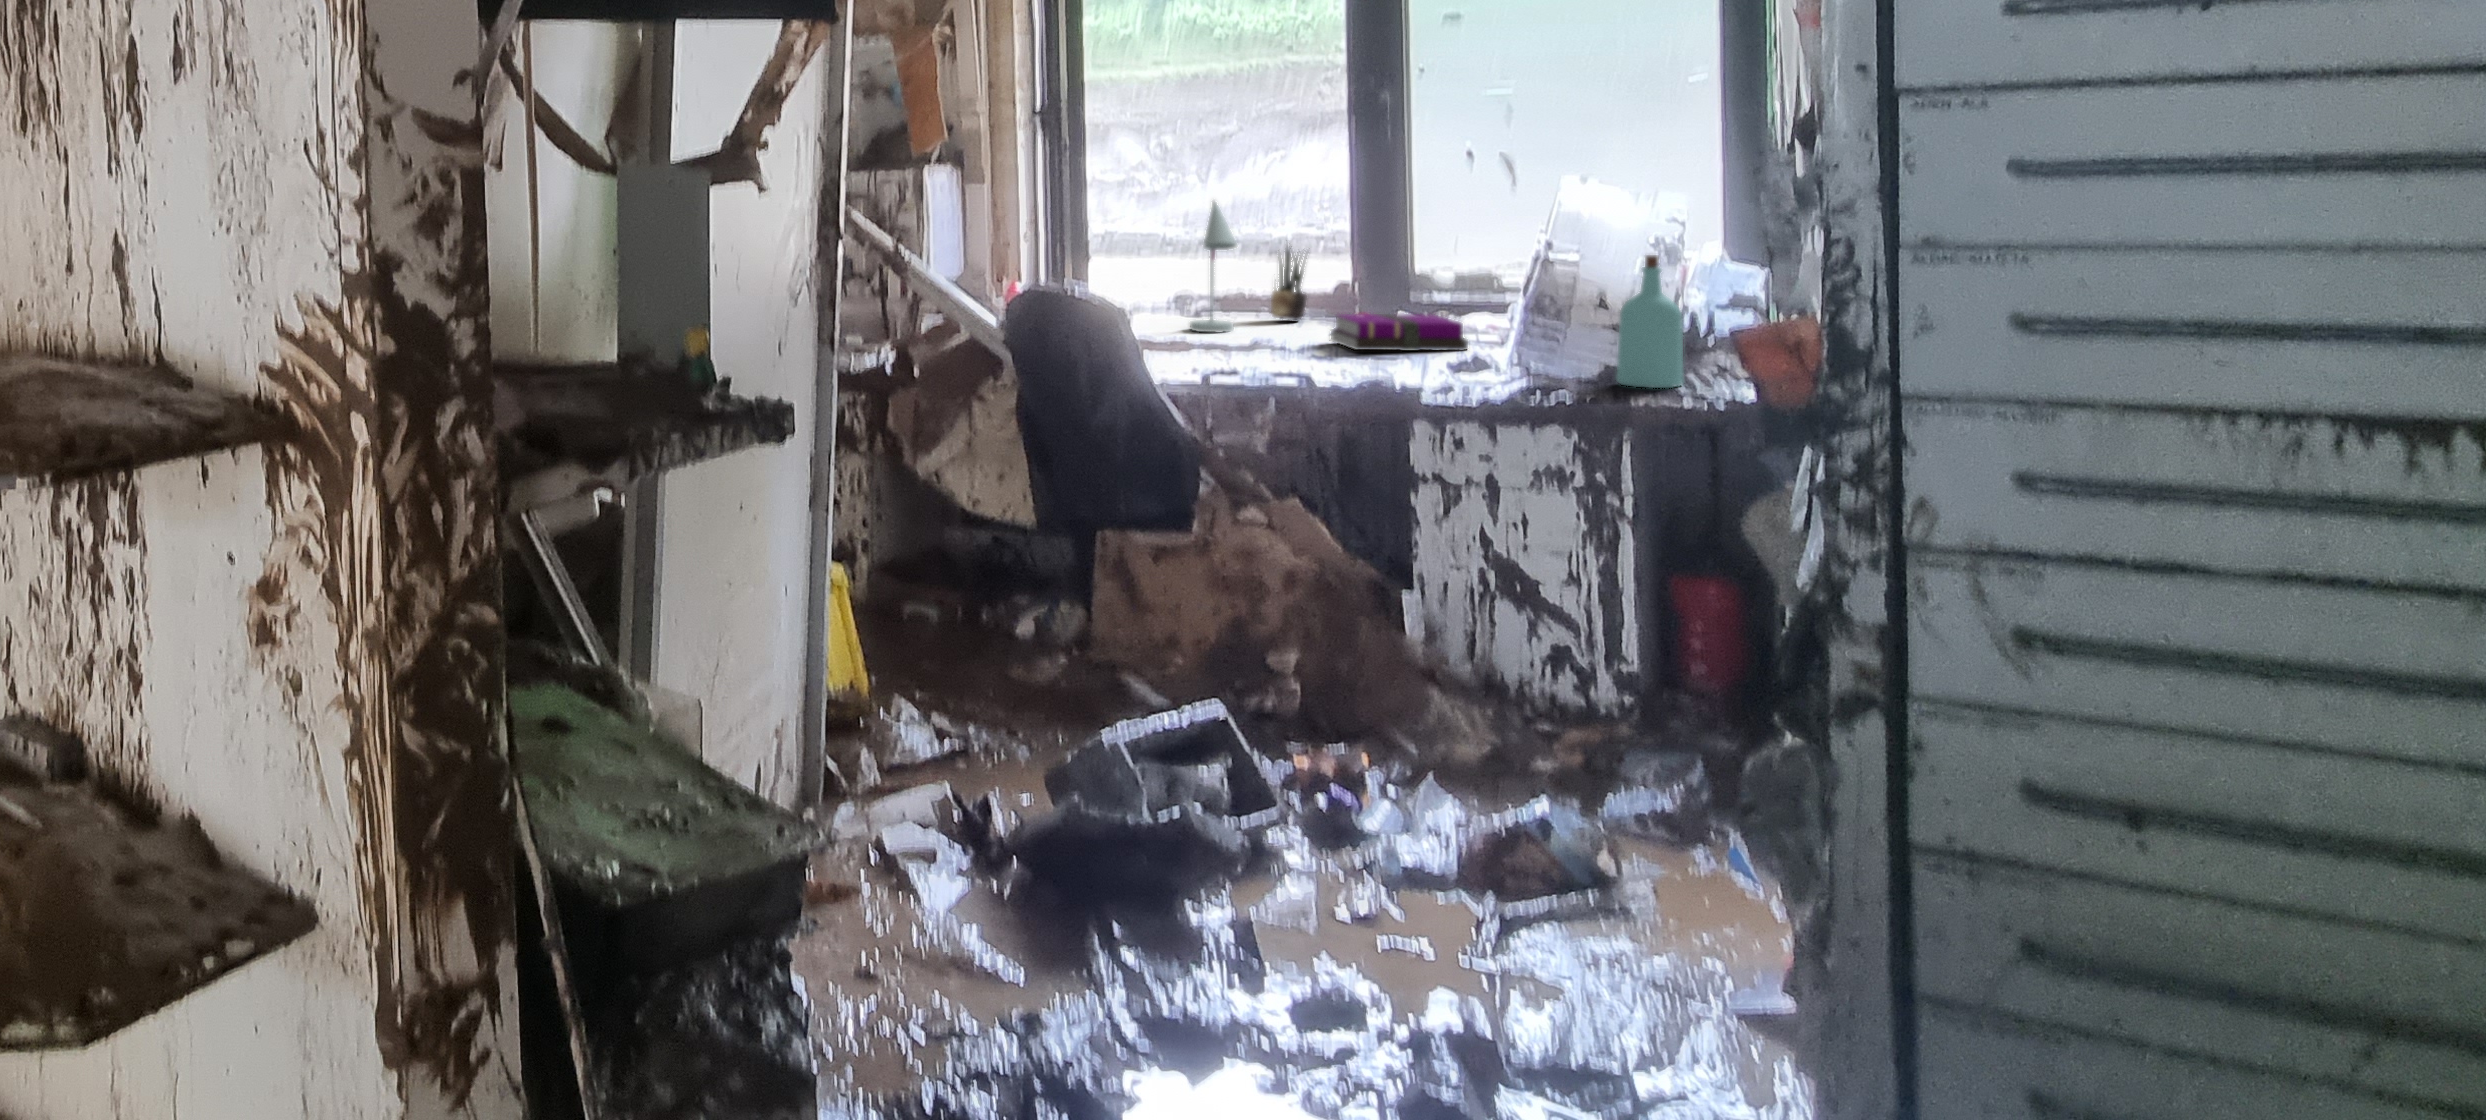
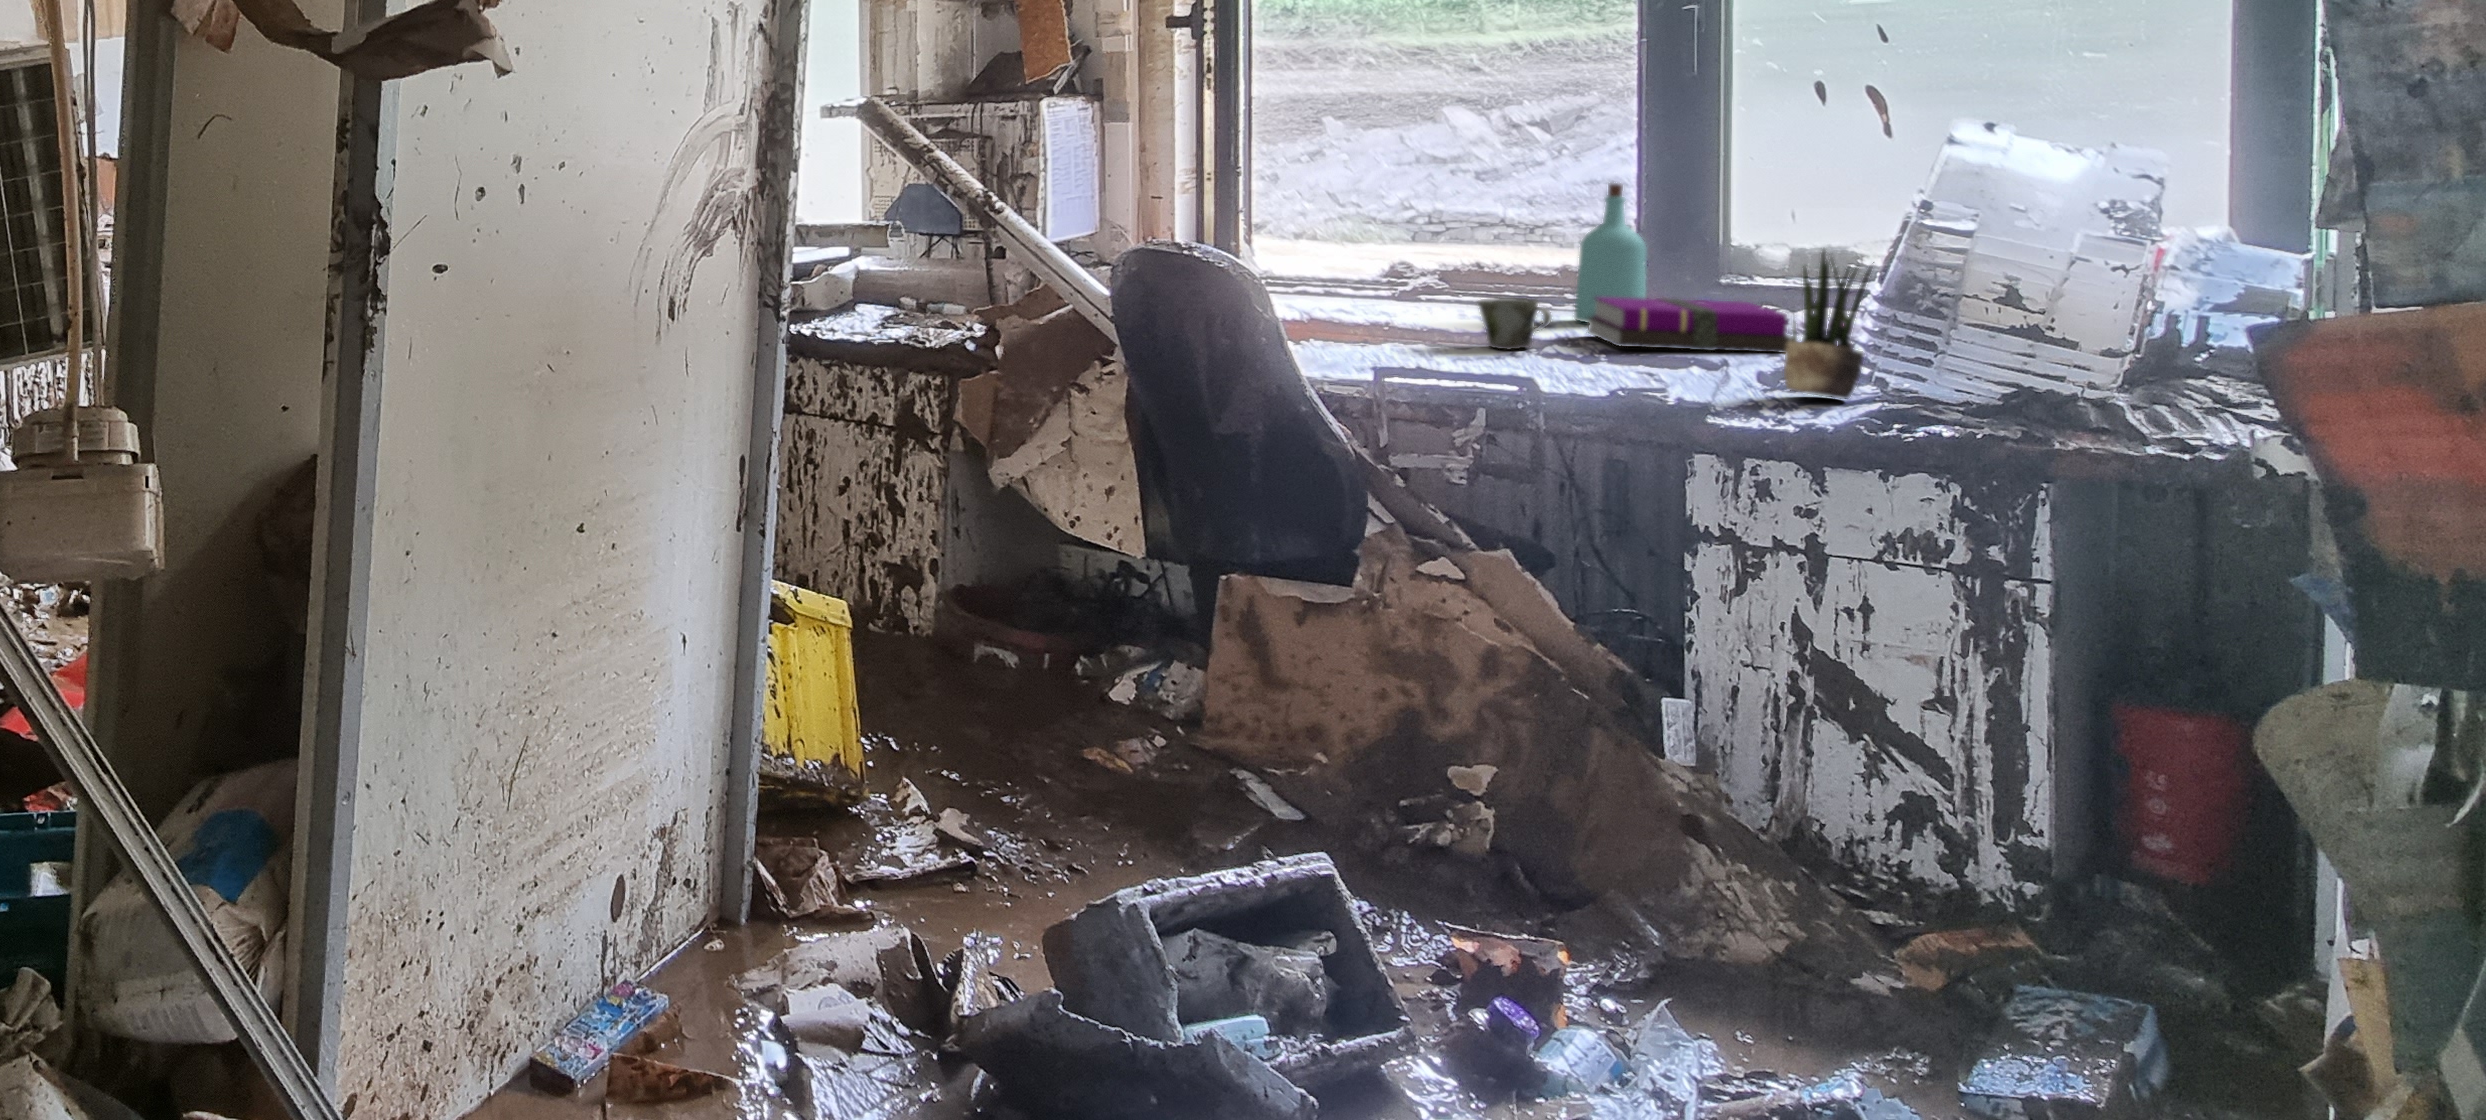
desk lamp: present [1190,201,1237,333] -> none [1395,142,1462,317]
potted plant: present [1271,248,1307,320] -> present [1784,251,1874,399]
bottle: present [1616,255,1684,388] -> present [1574,183,1647,323]
mug: none [1259,317,1311,355] -> present [1478,298,1551,350]

